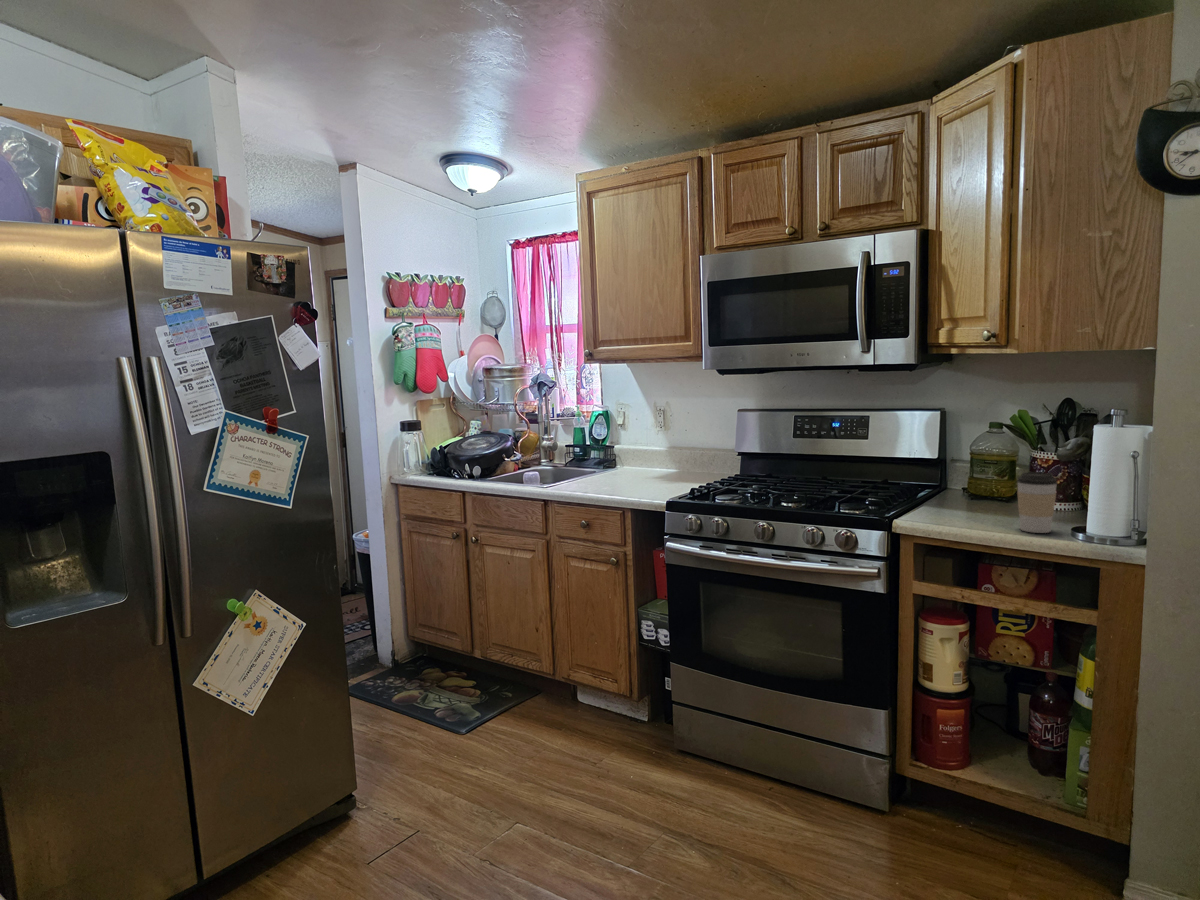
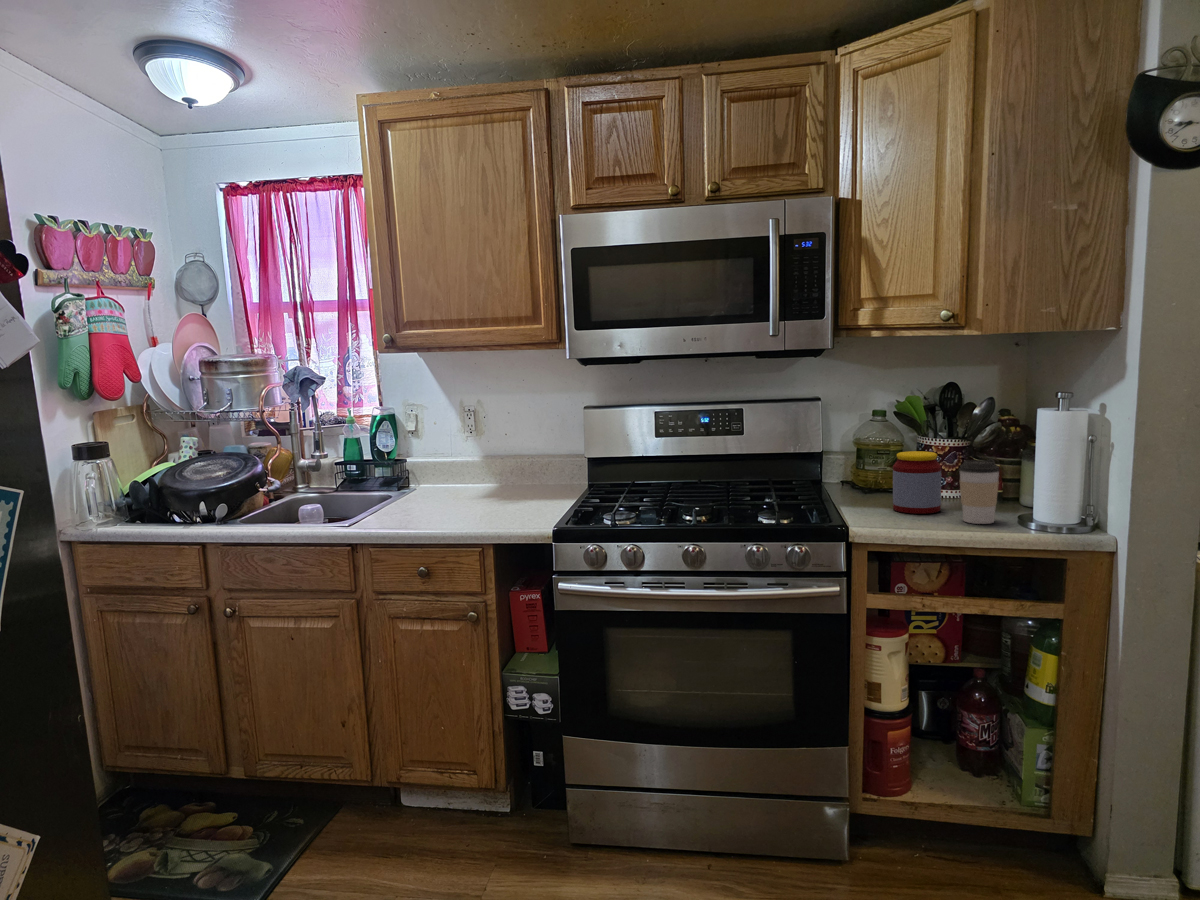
jar: none [971,461,1019,520] -> present [893,451,941,514]

